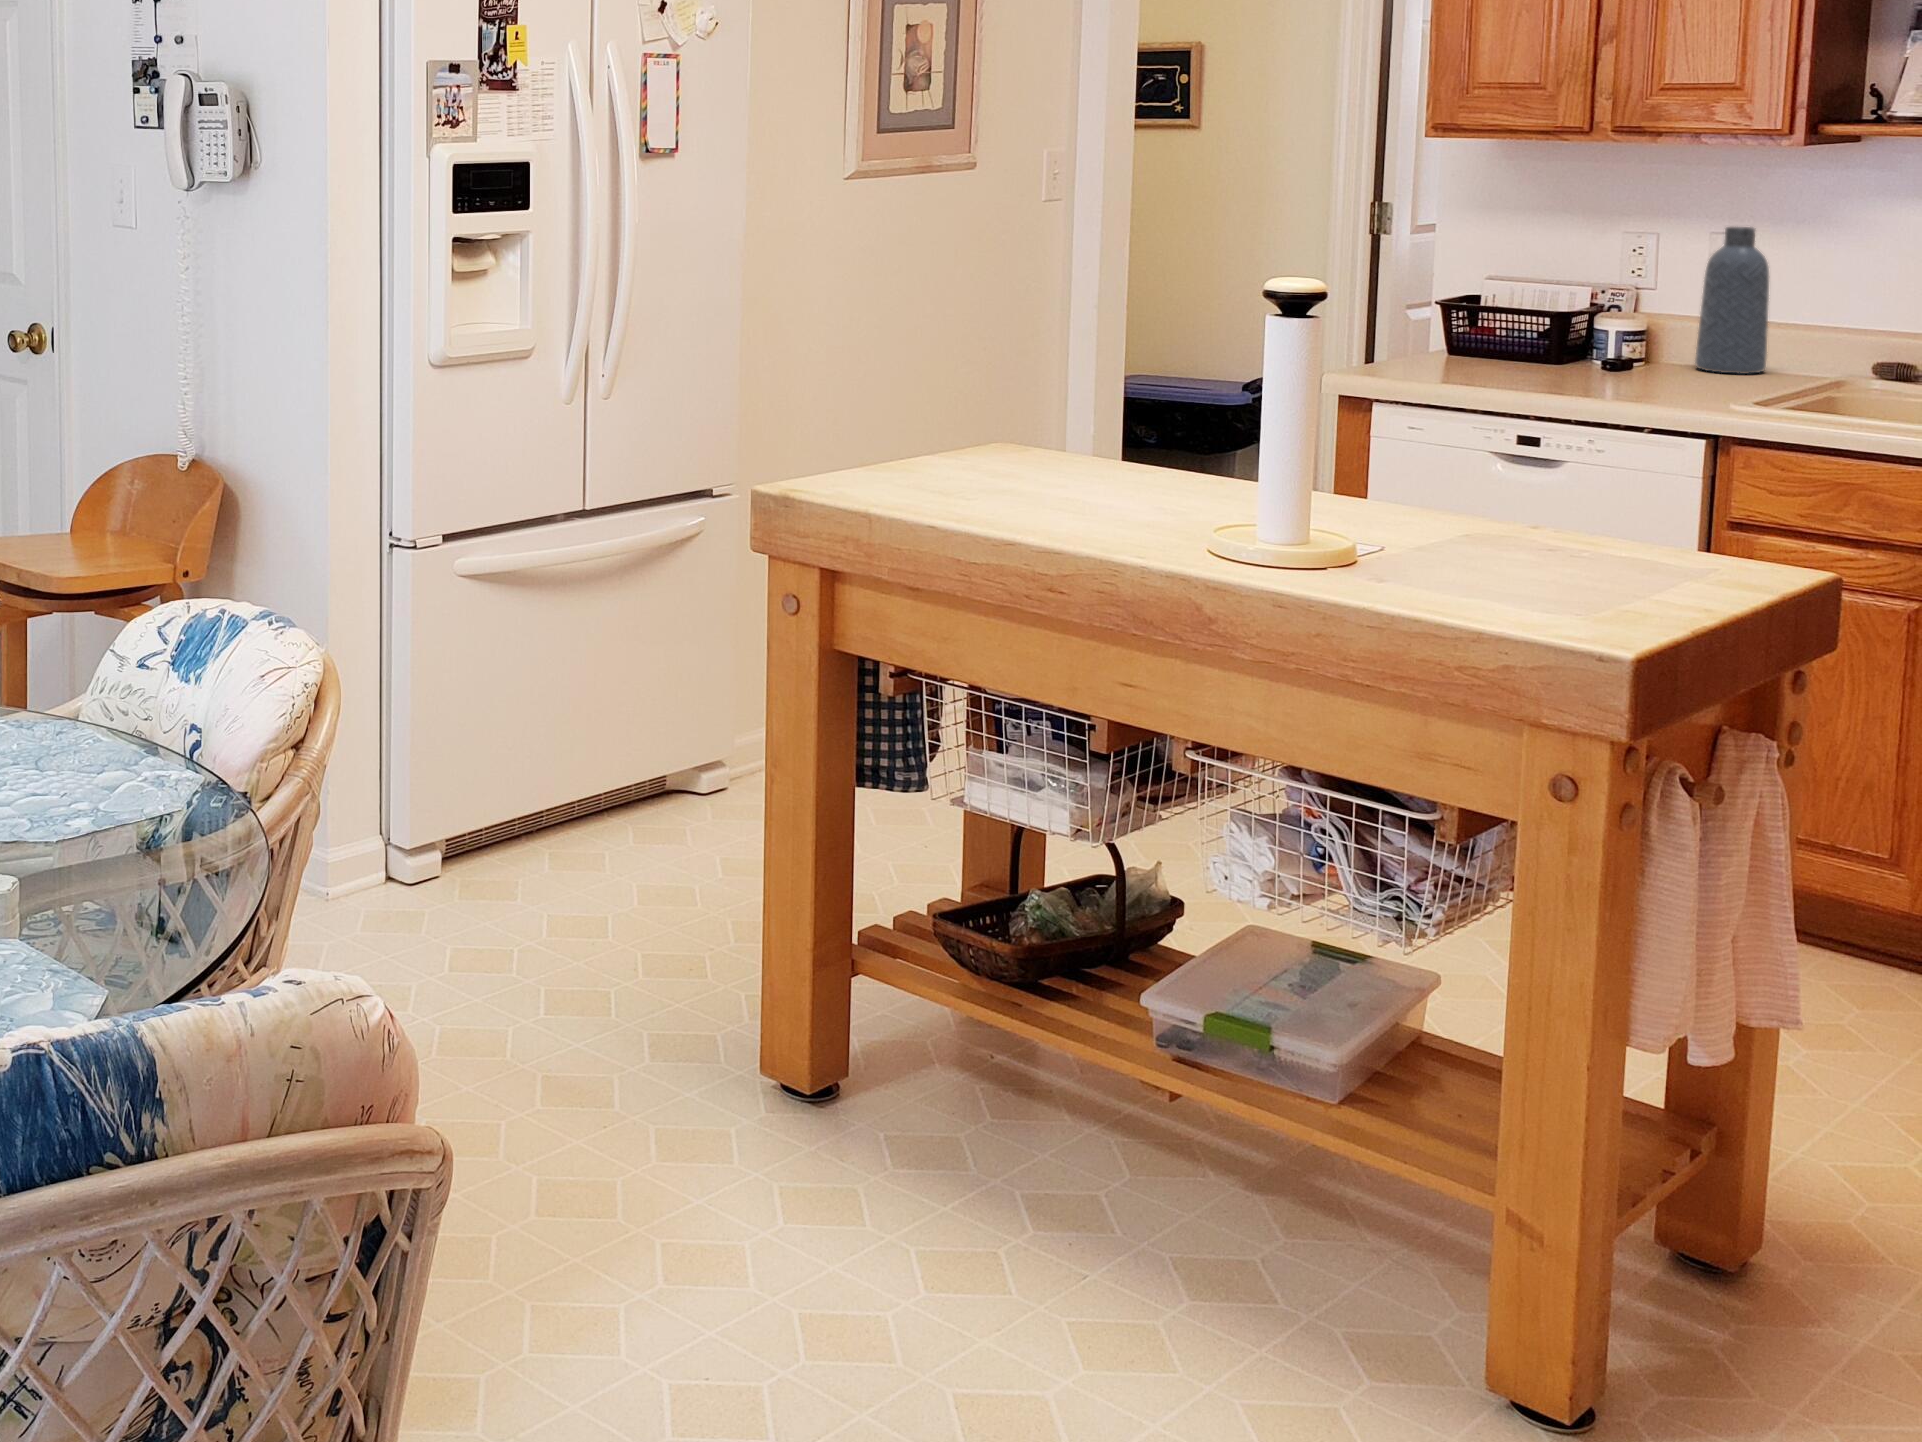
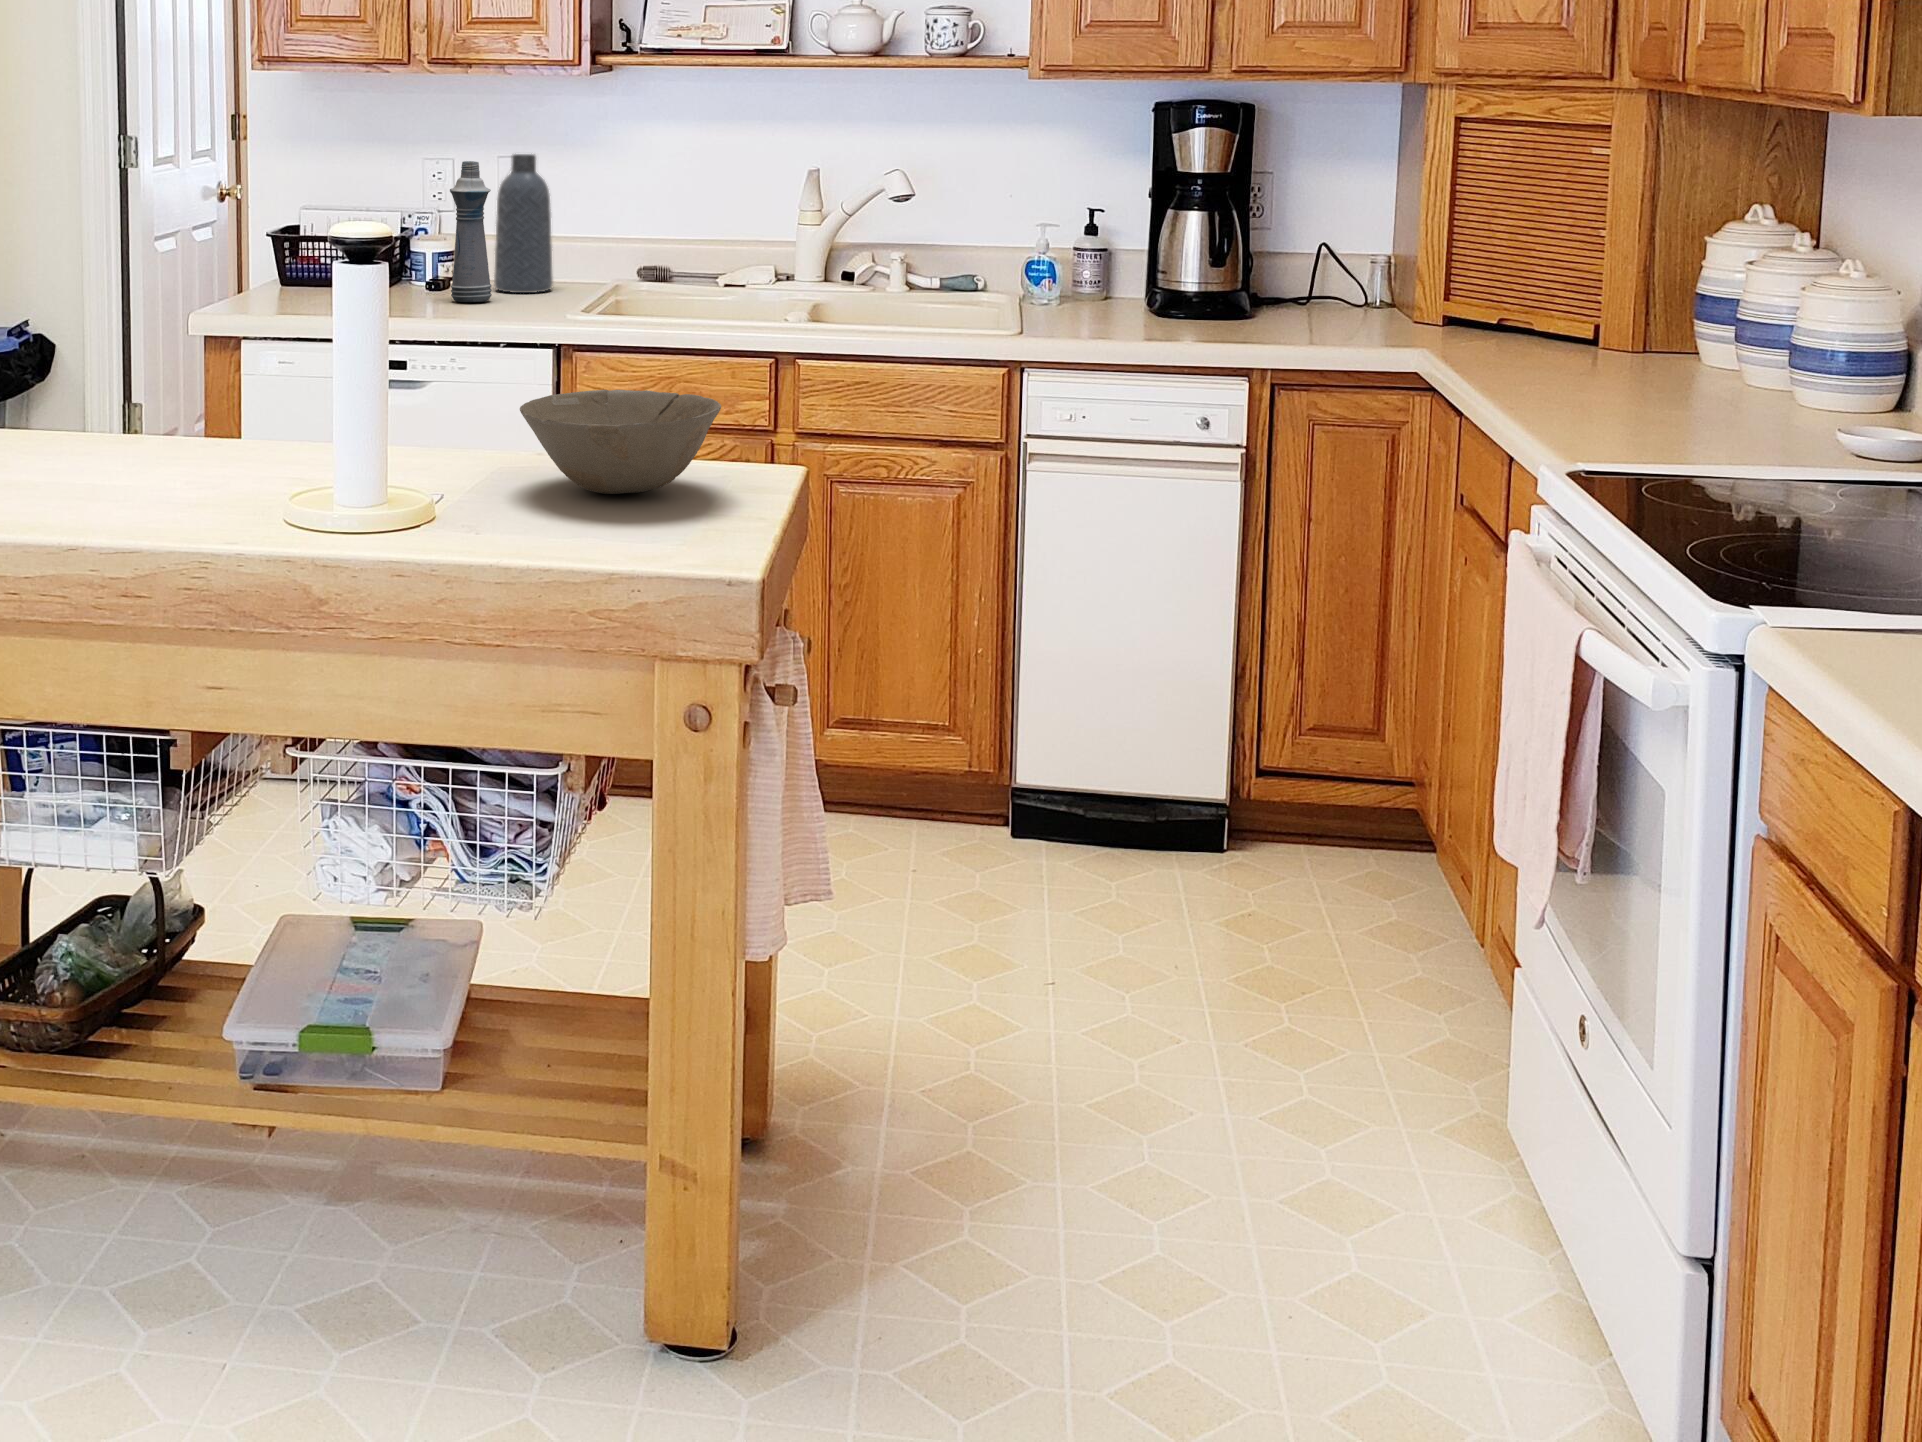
bottle: none [1630,232,1684,378] -> present [450,161,492,302]
bowl: none [1471,469,1693,573] -> present [520,390,721,494]

